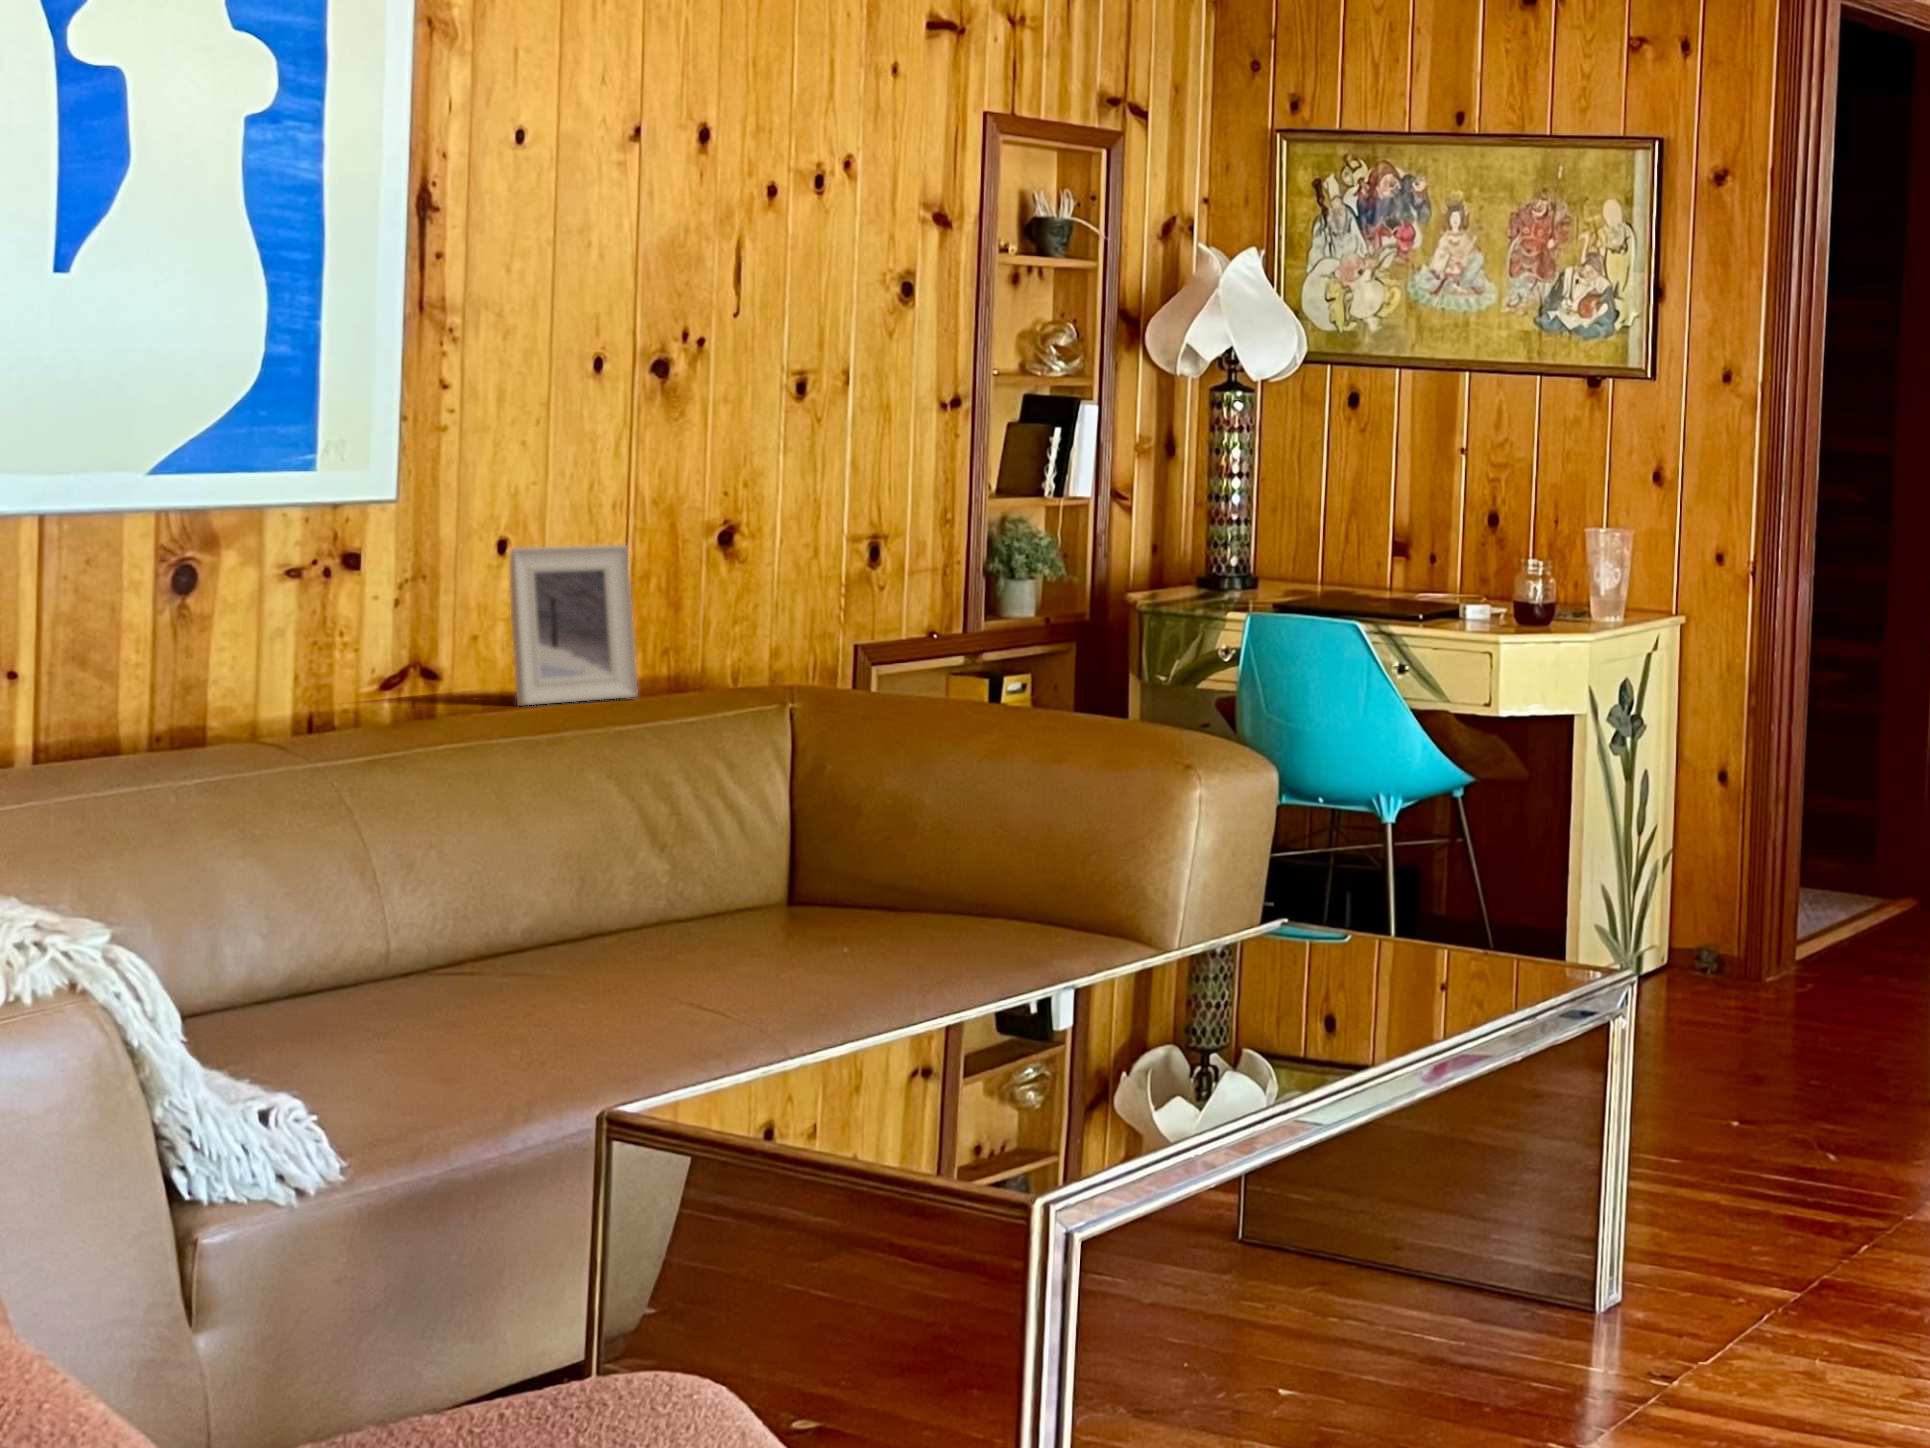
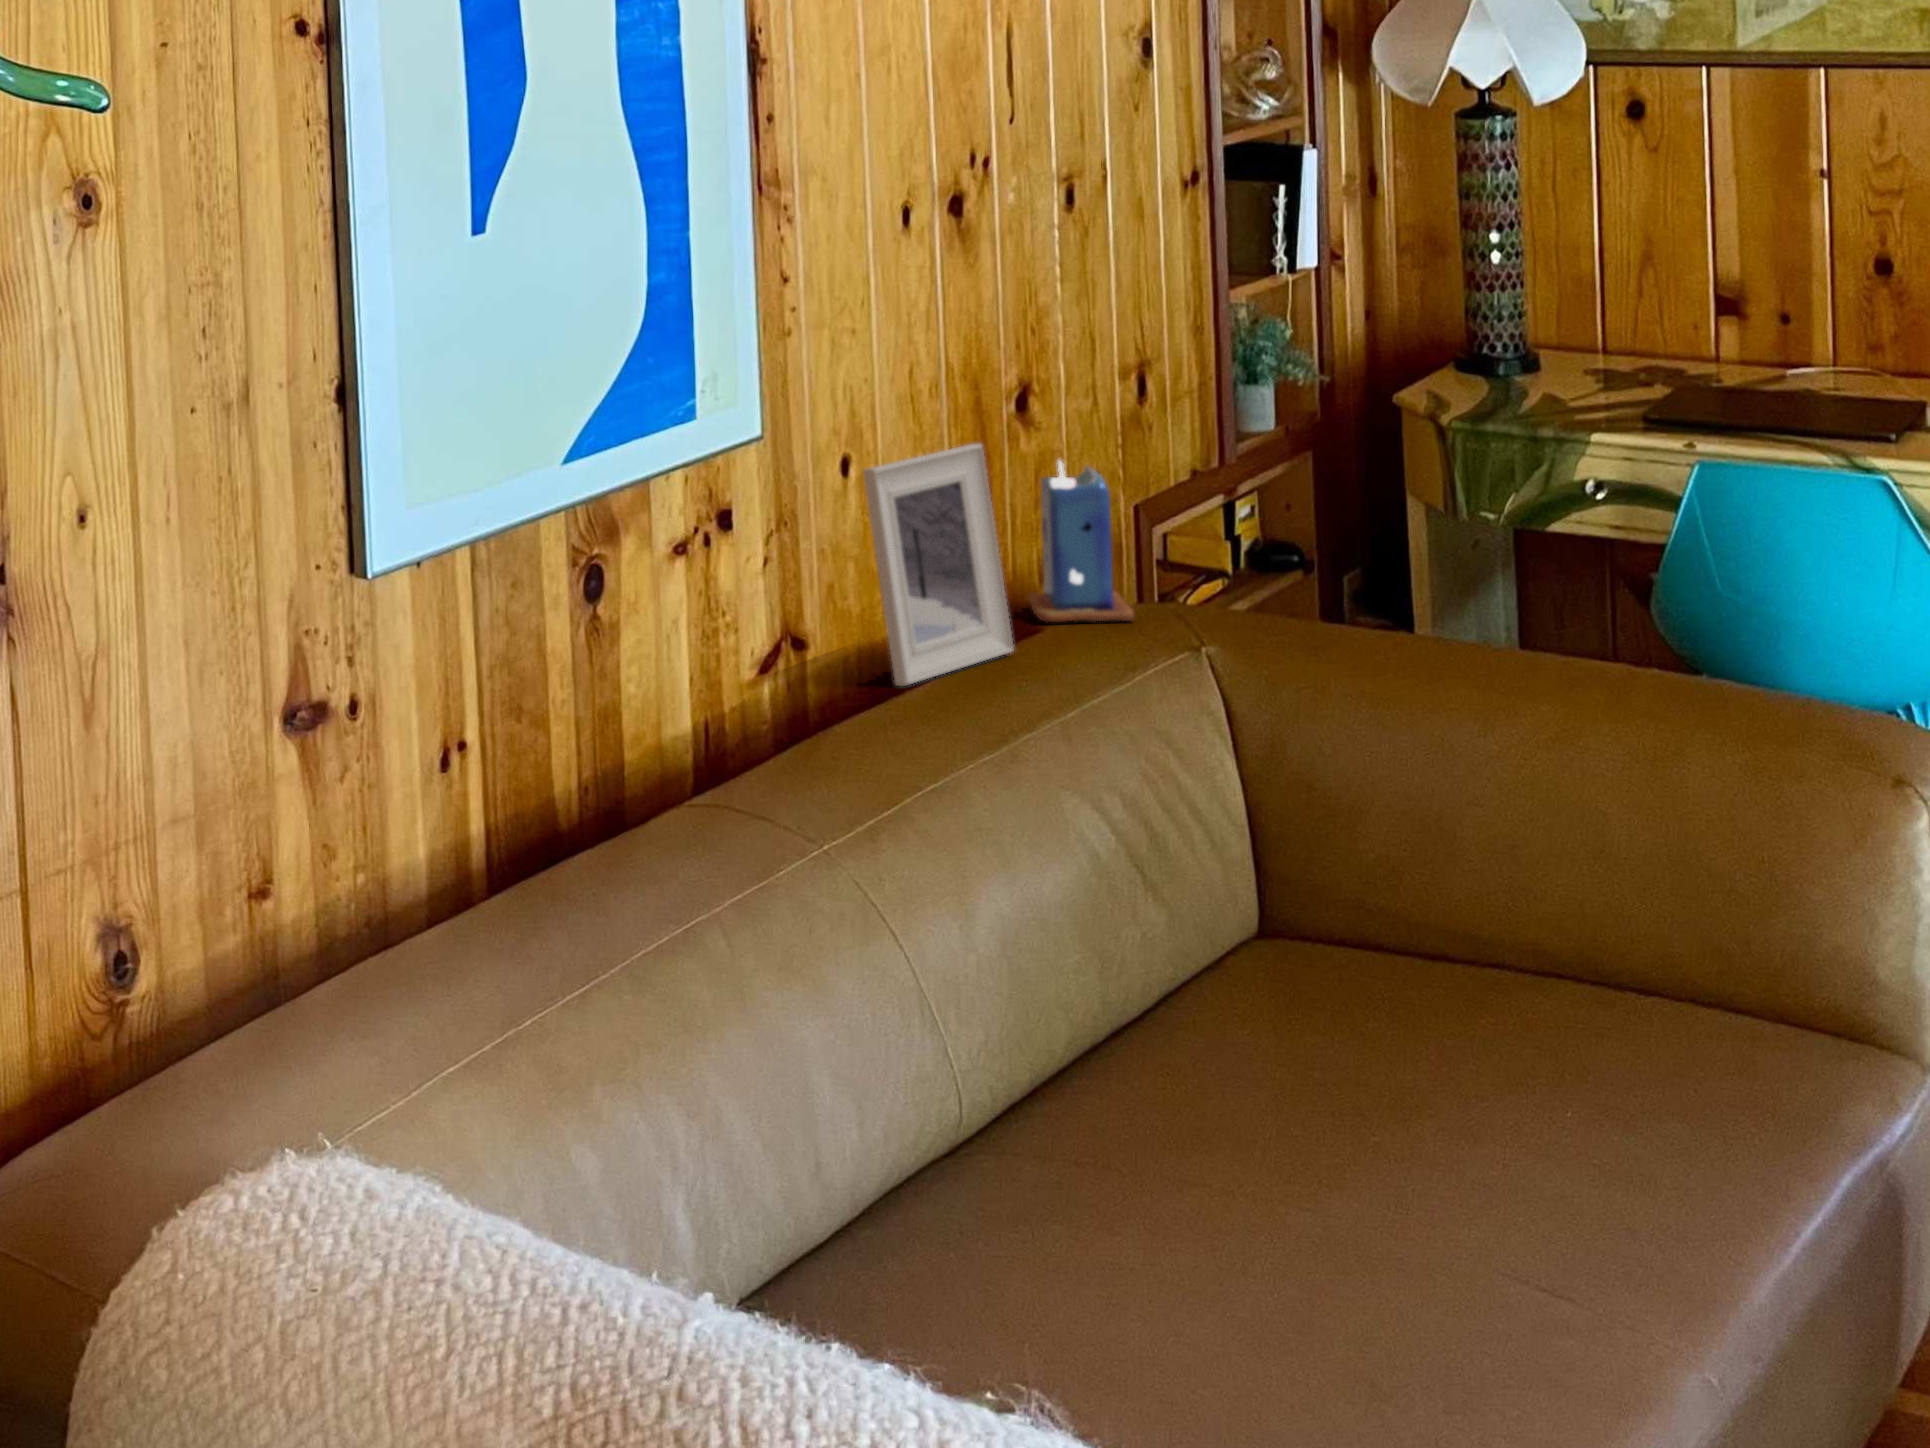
candle: none [691,573,771,691] -> present [1027,461,1134,622]

